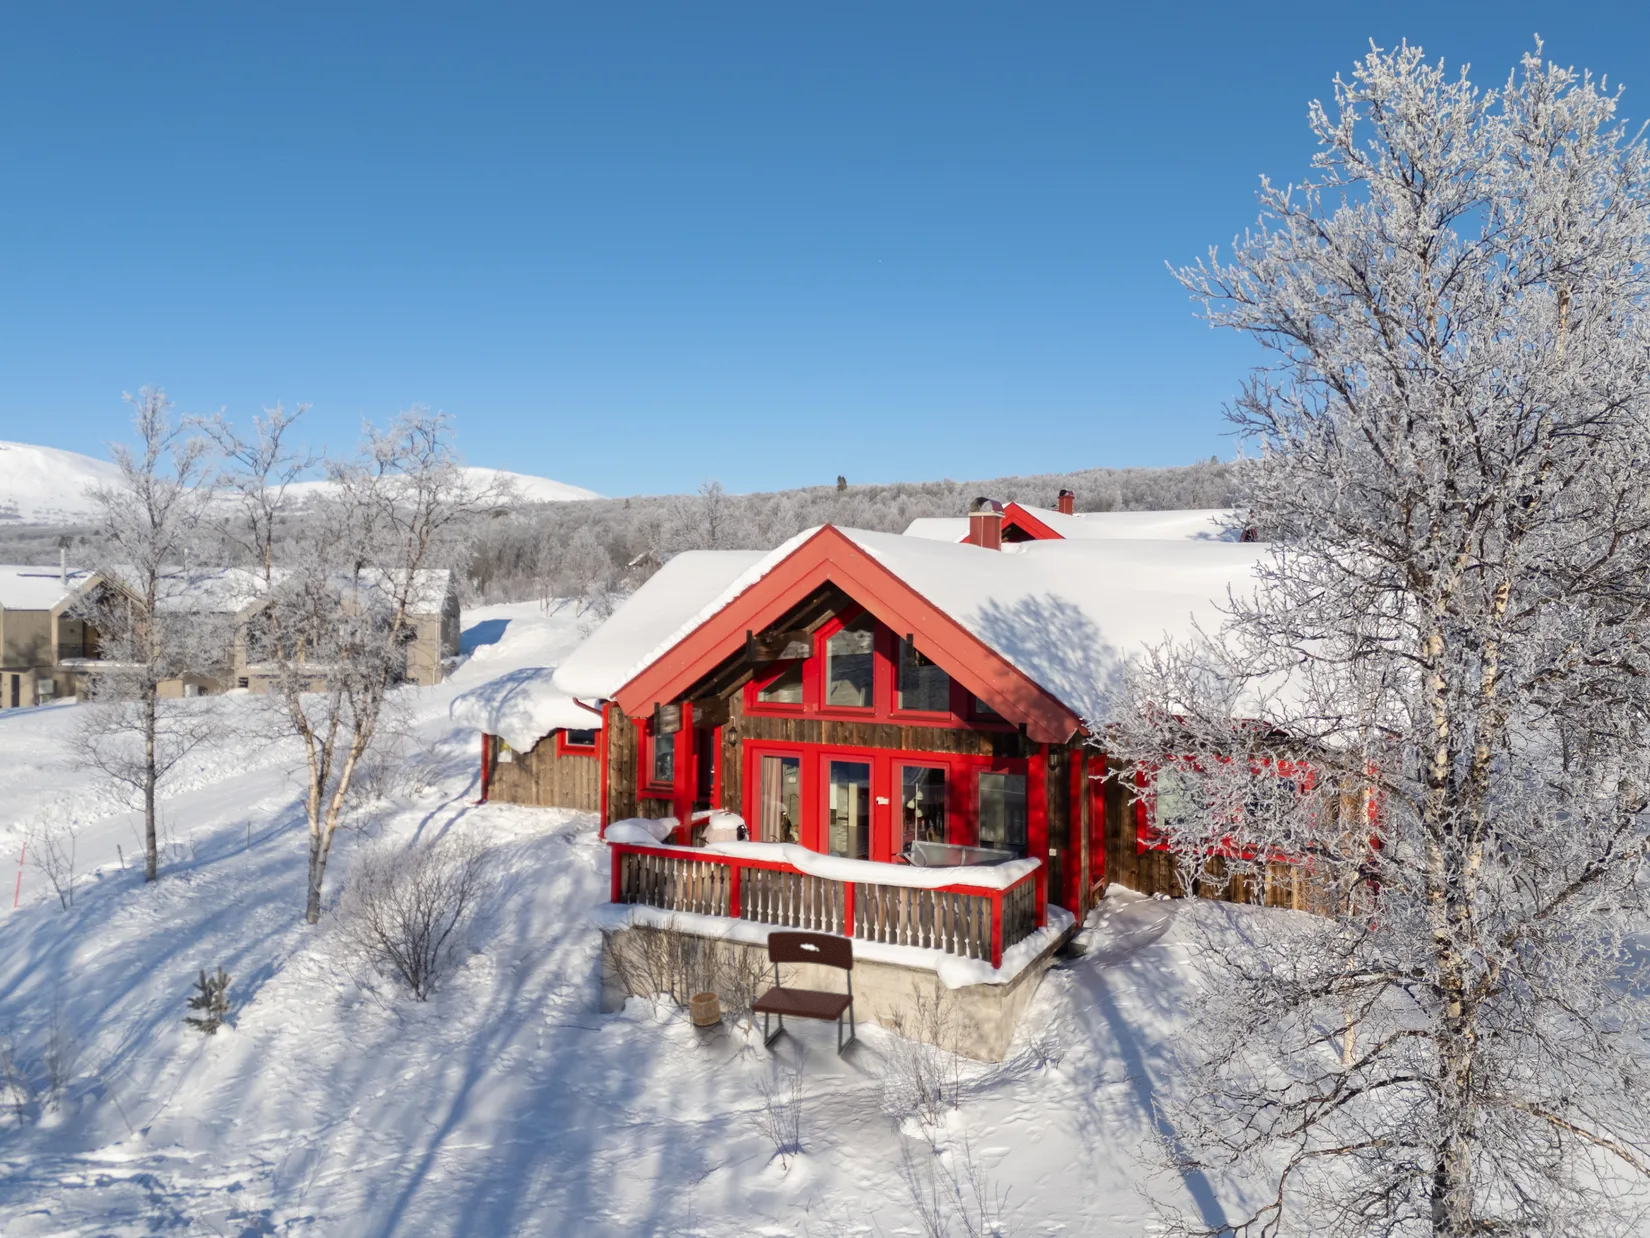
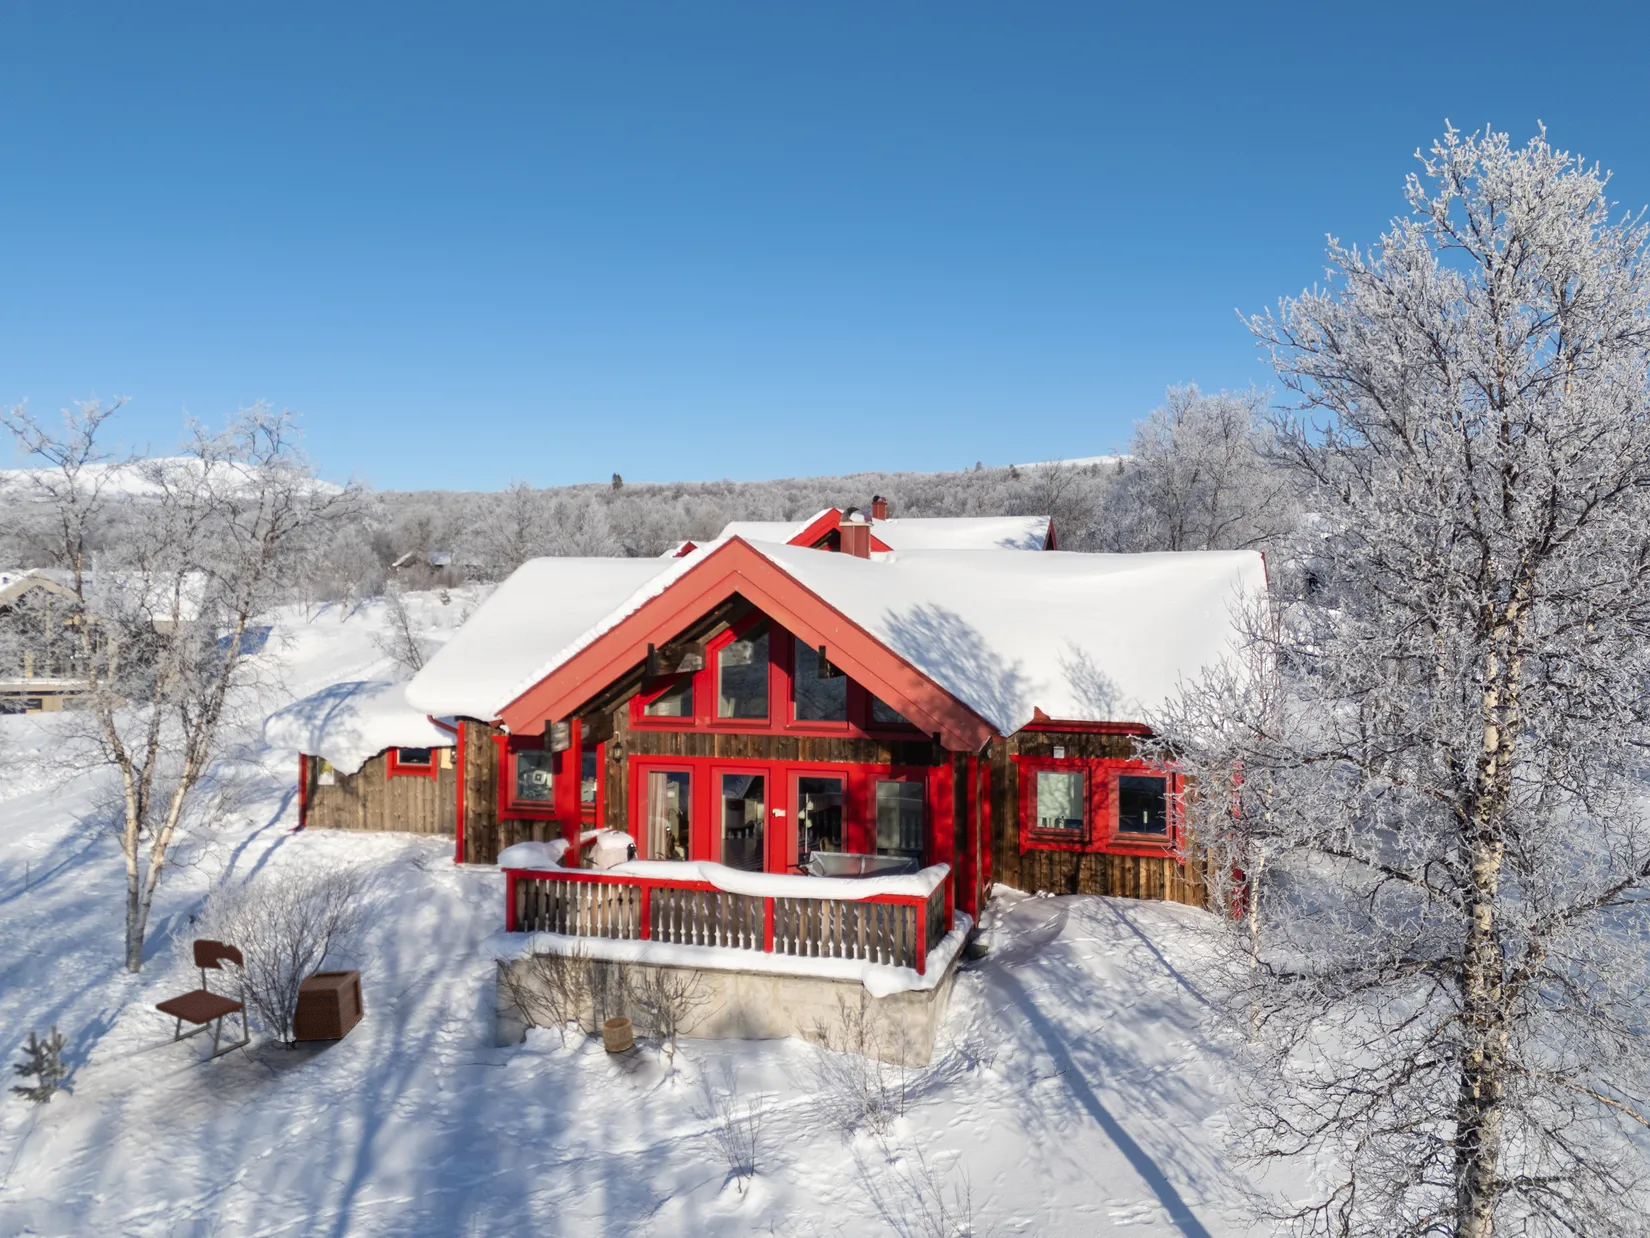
wooden crate: none [419,930,491,994] -> present [292,970,364,1041]
bench: present [751,931,856,1055] -> present [155,939,251,1057]

